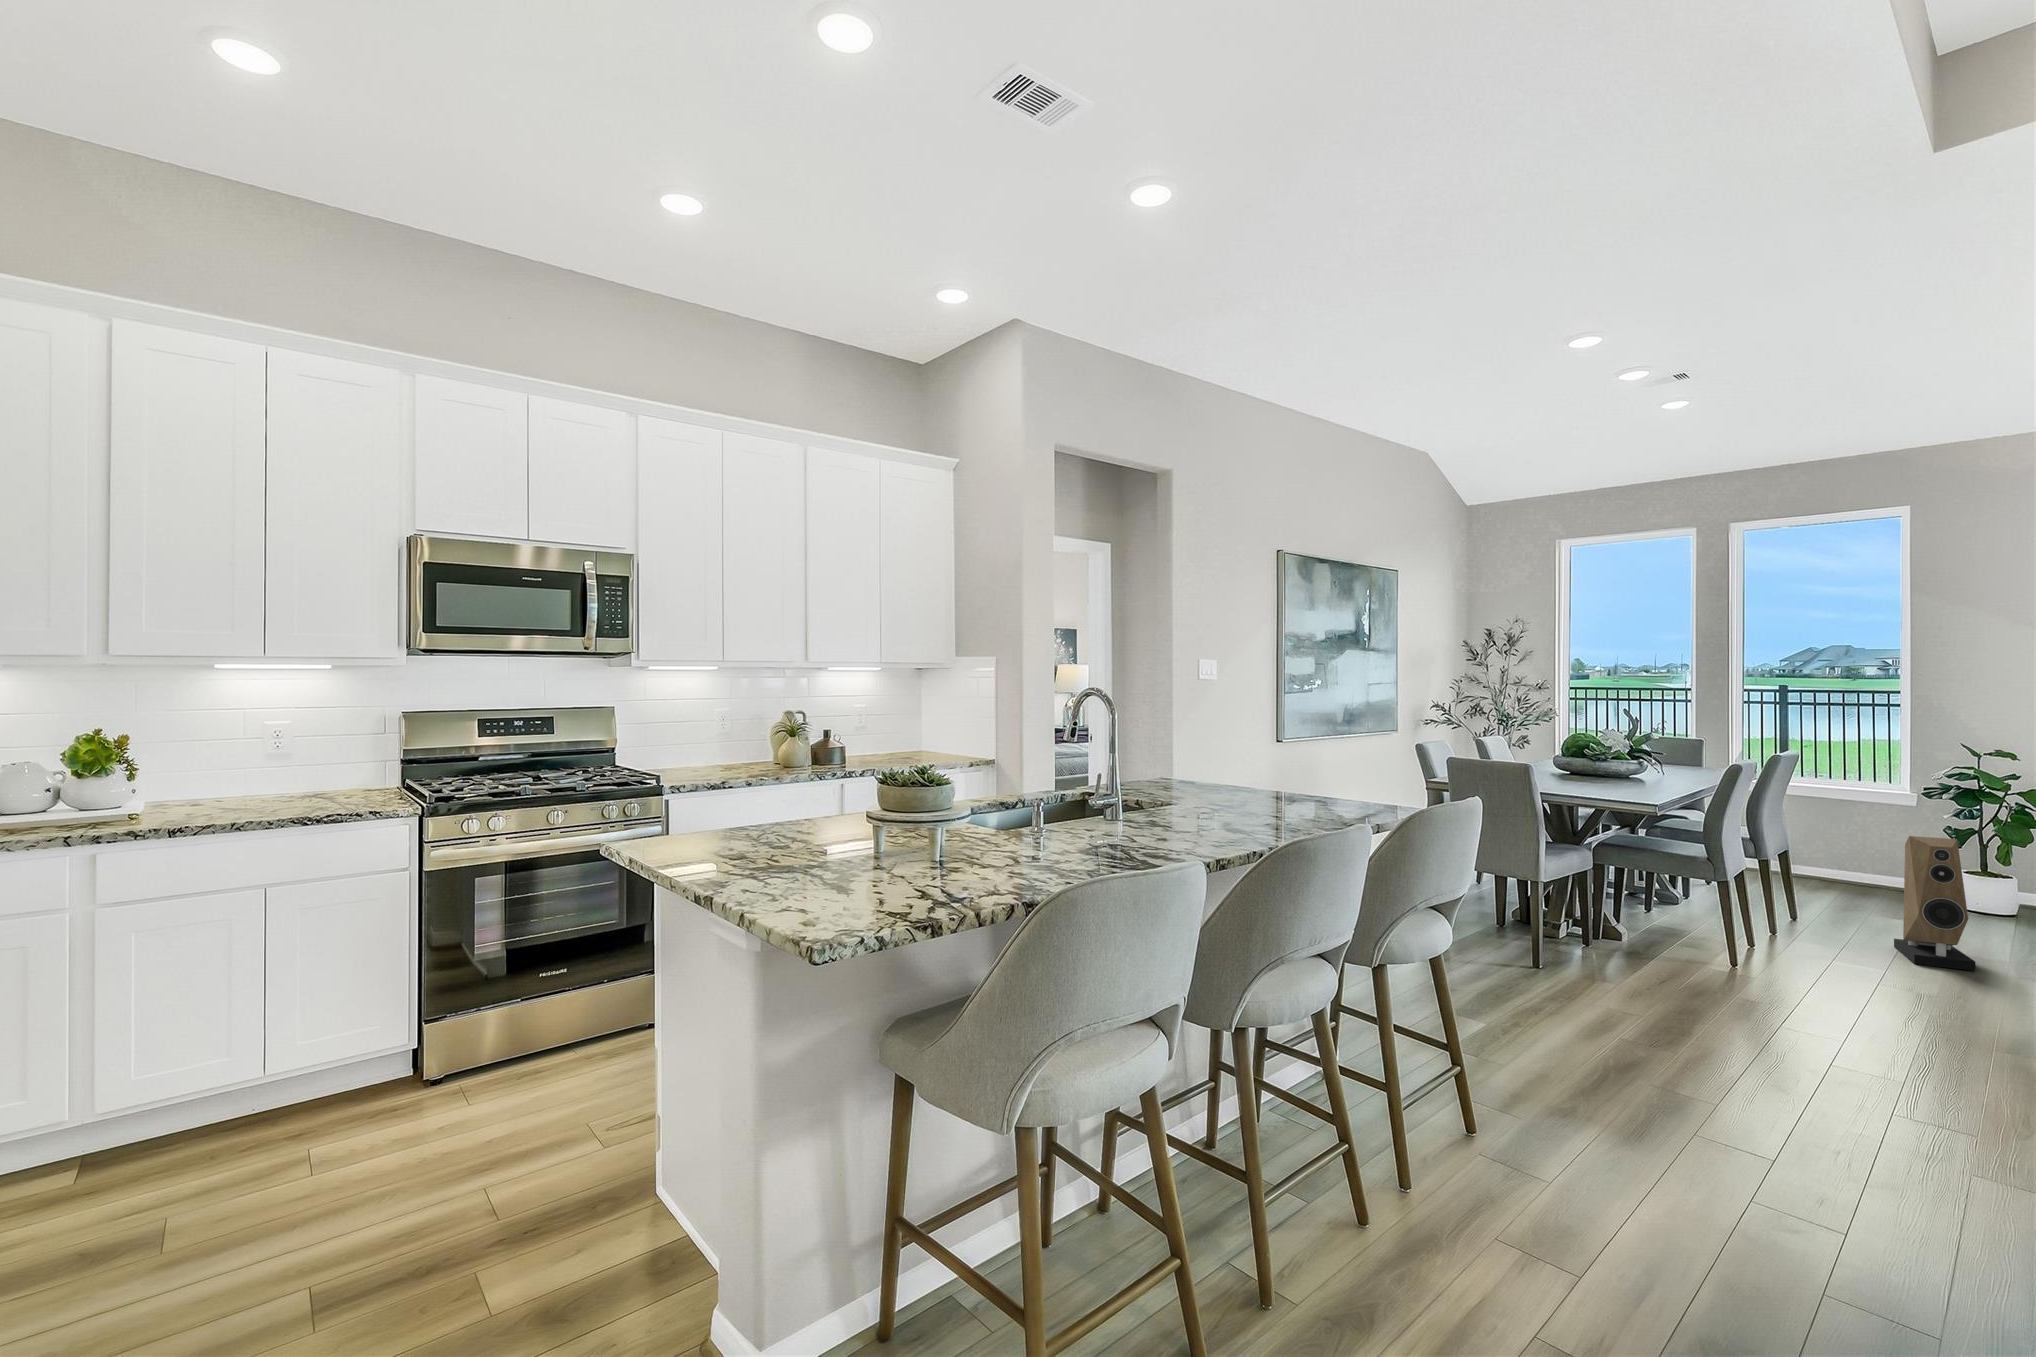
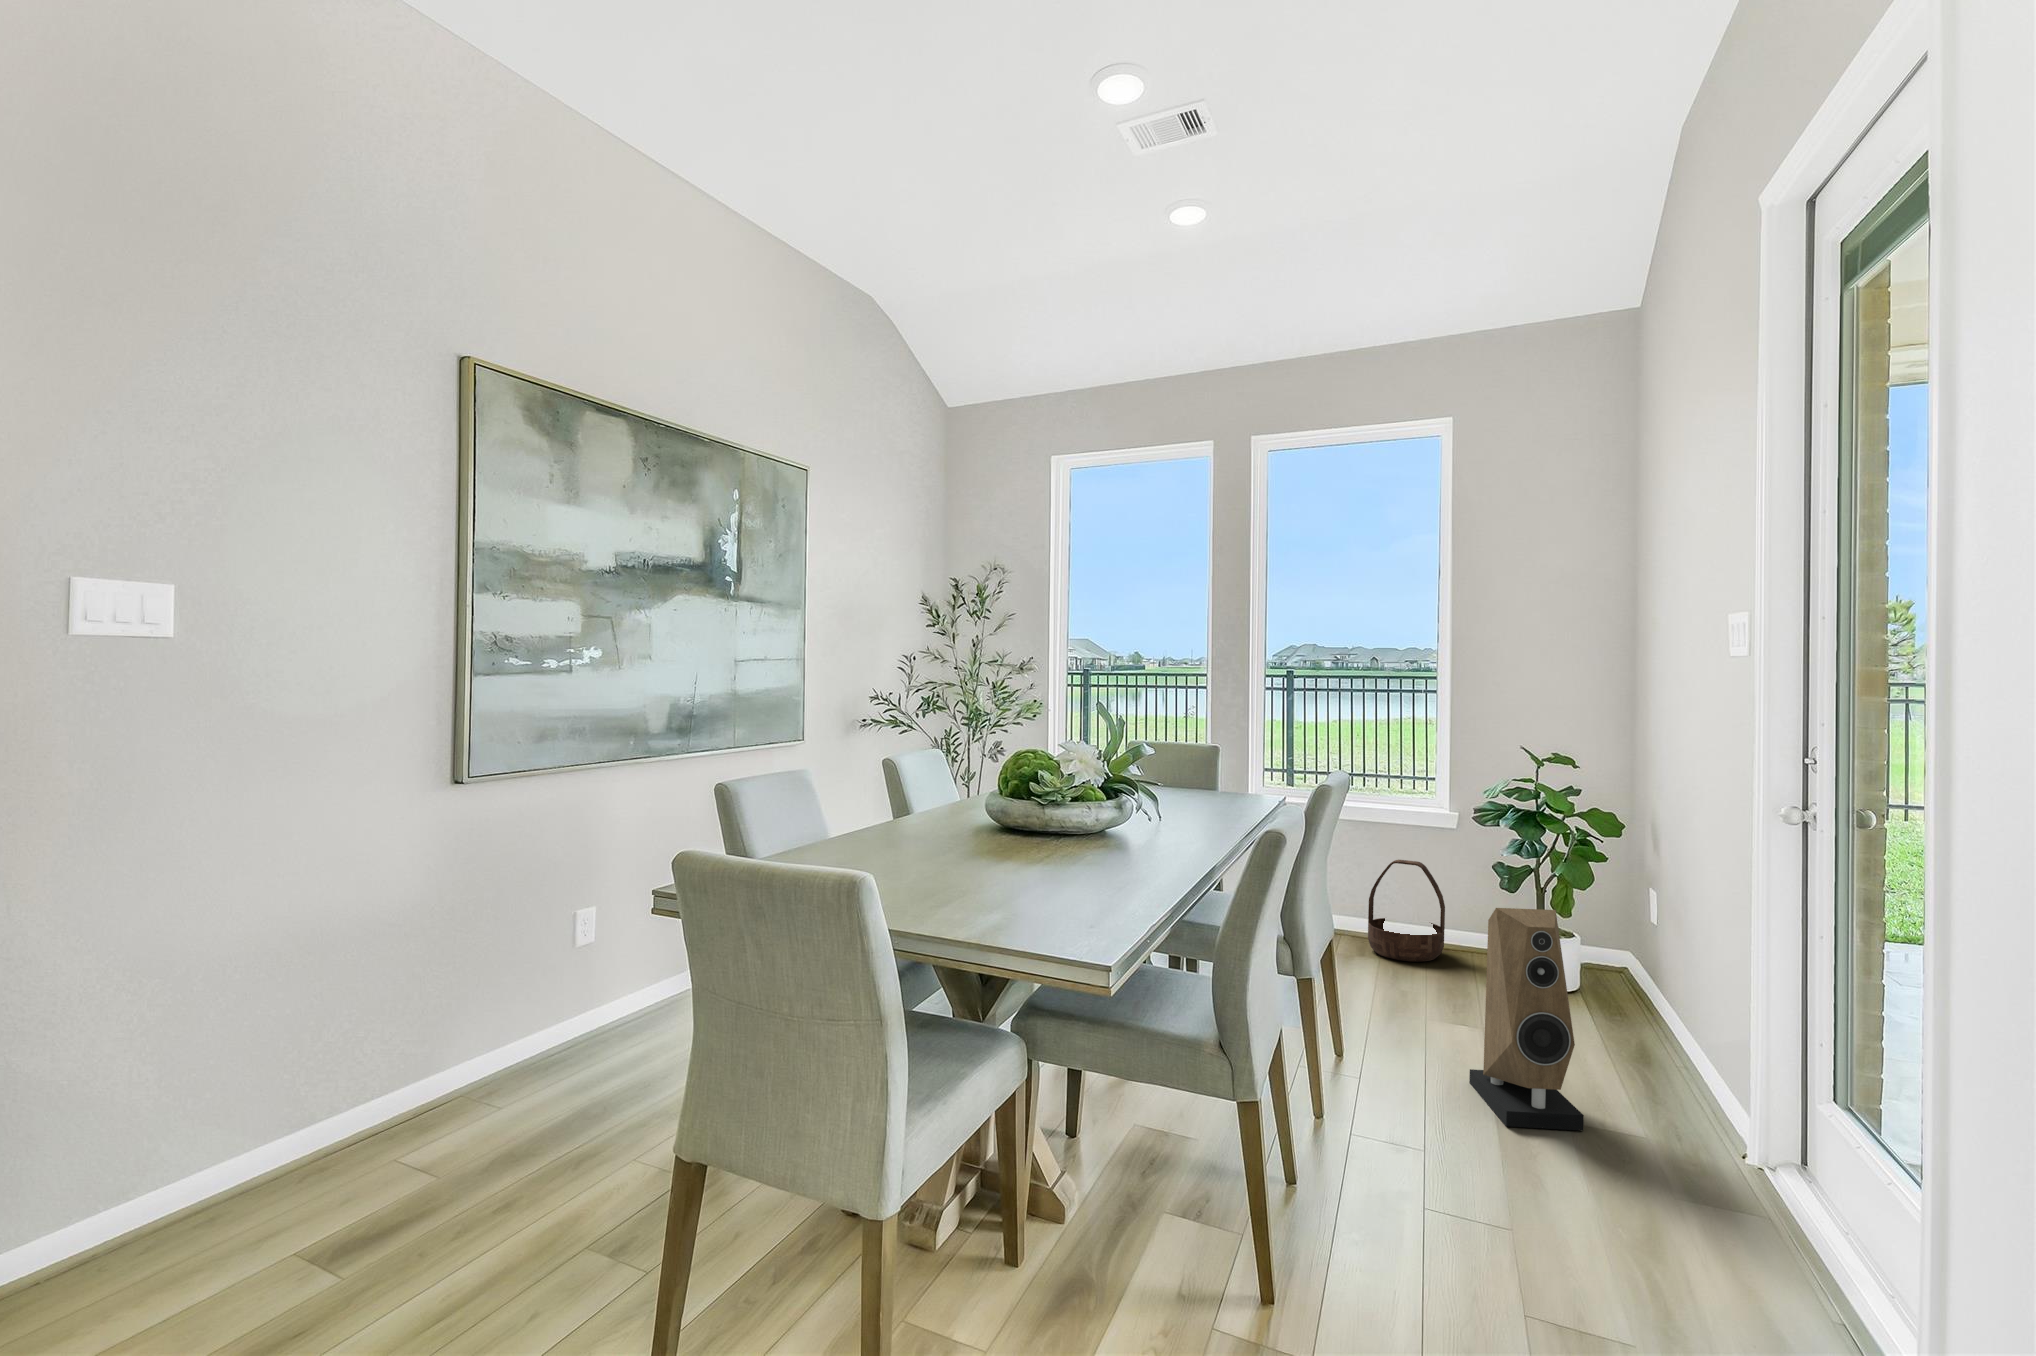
basket: none [1830,823,1899,895] -> present [1368,860,1445,962]

